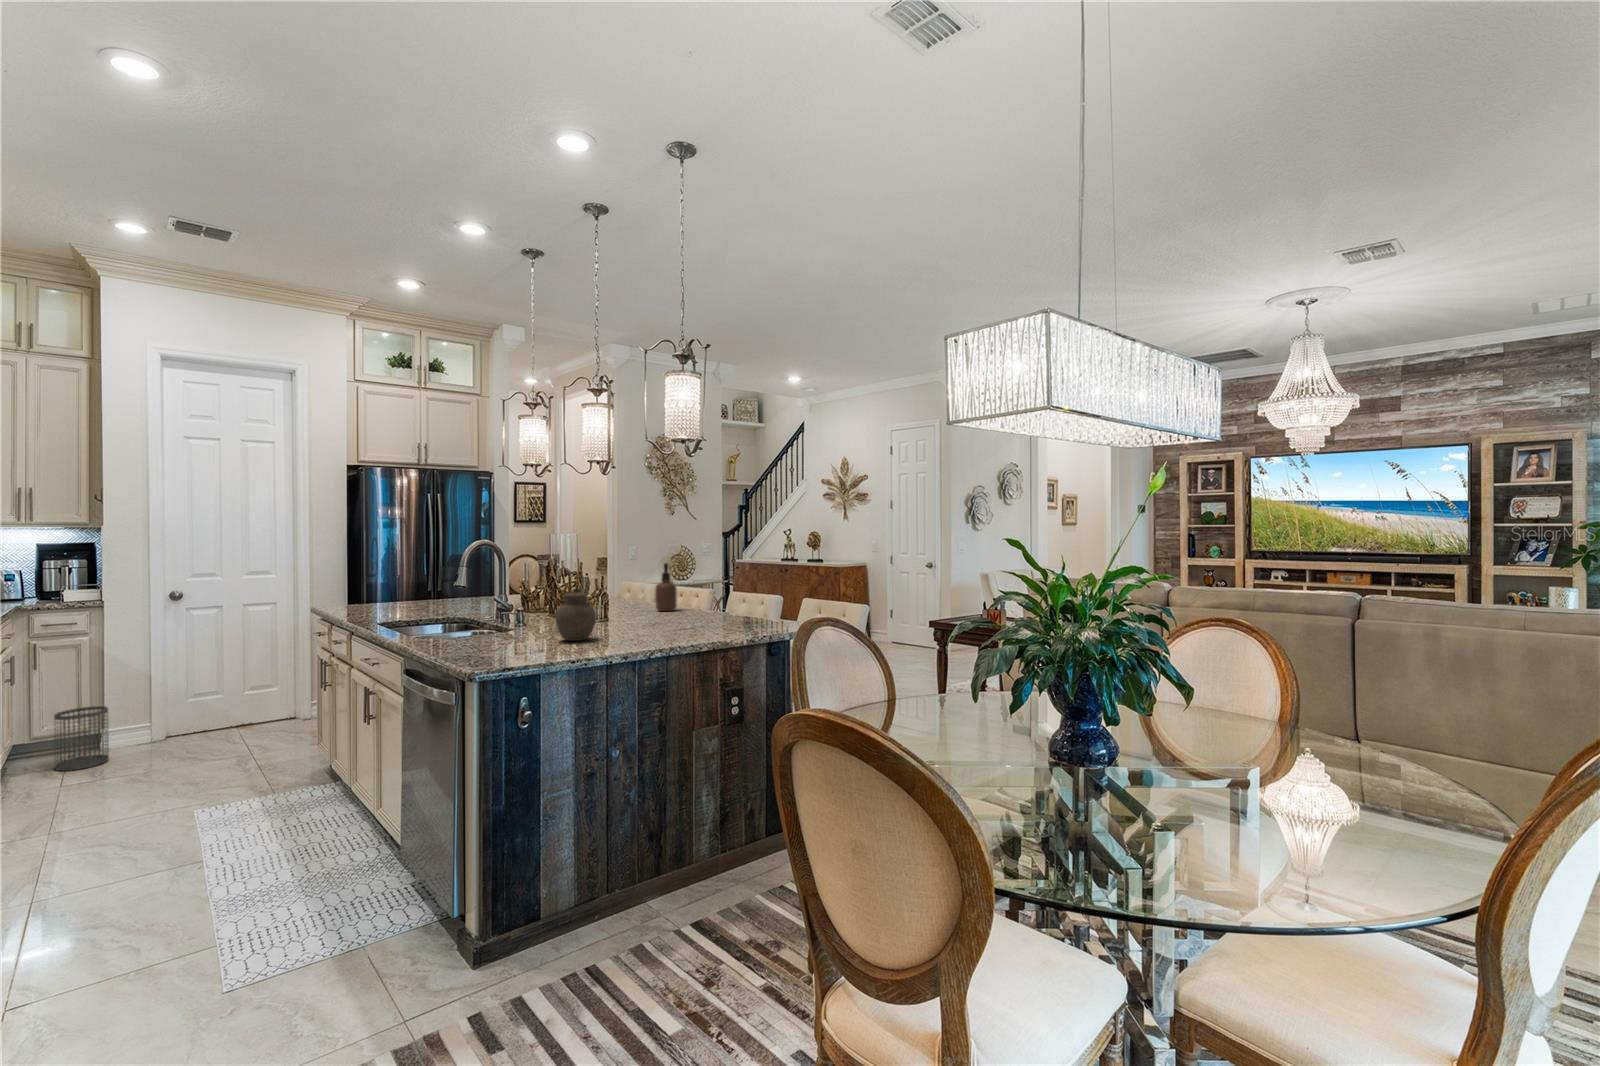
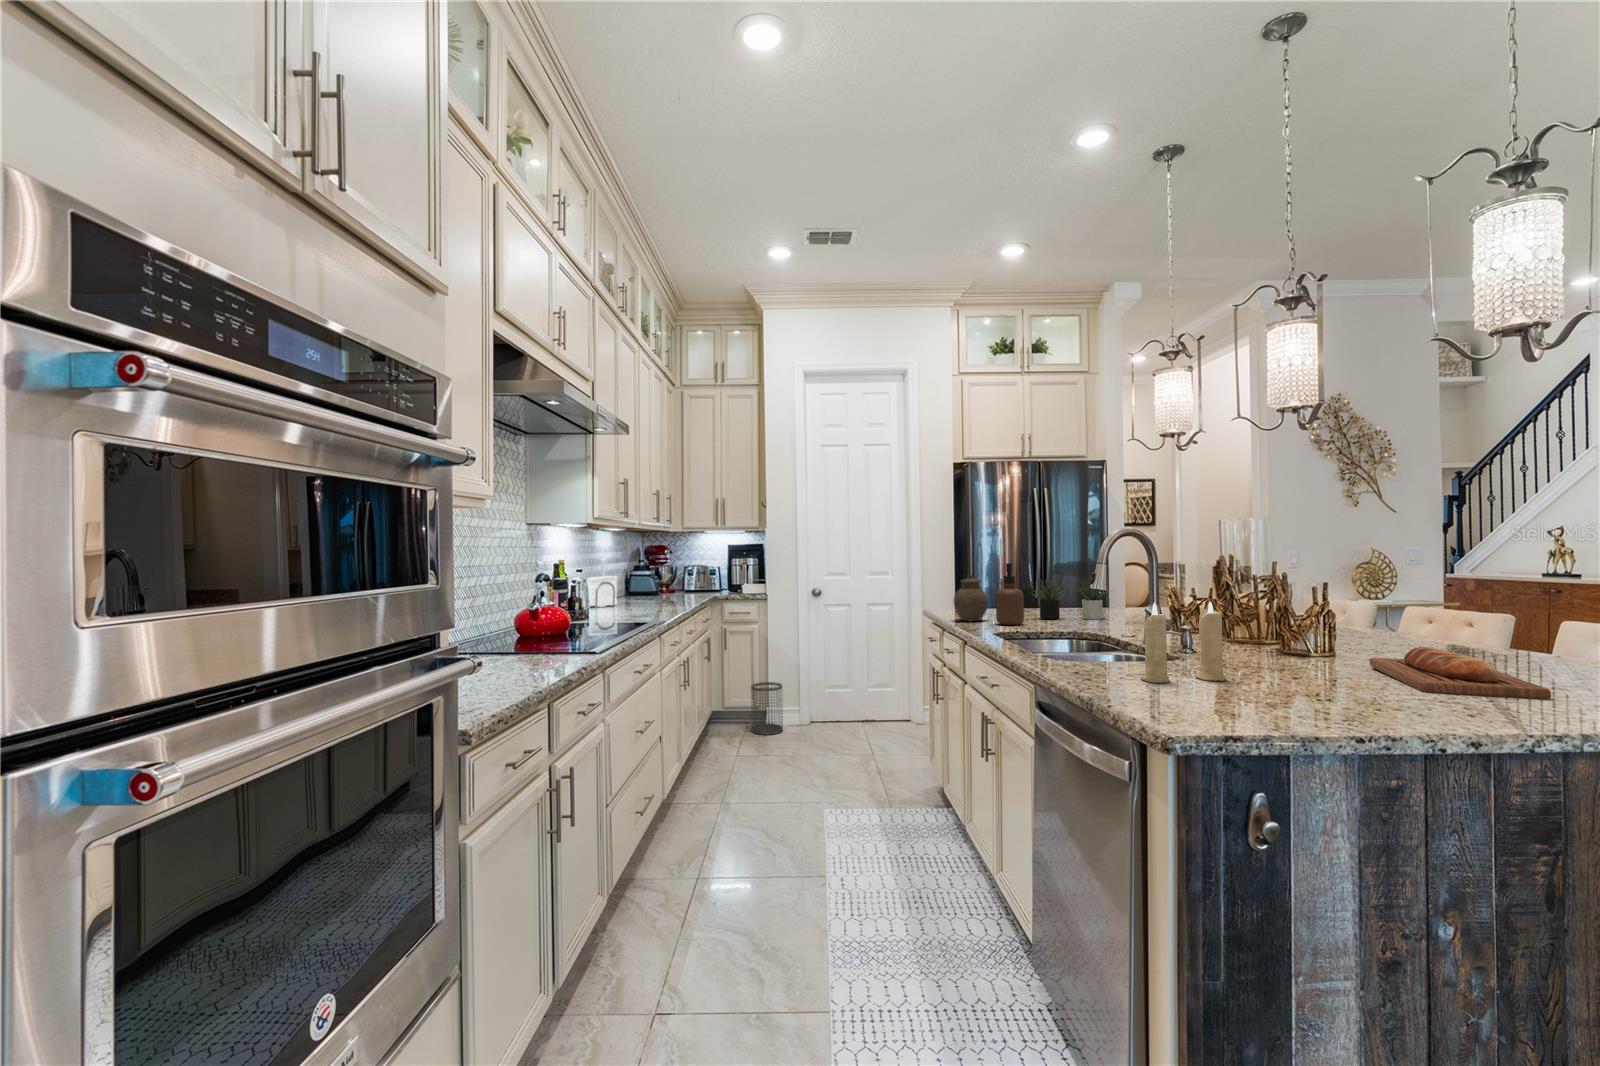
soap dispenser: present [656,563,677,611] -> present [996,563,1024,625]
succulent plant: none [415,571,488,609] -> present [1032,577,1106,620]
jar: present [555,588,596,641] -> present [954,575,988,621]
candle: none [478,592,533,648] -> present [1140,602,1227,683]
bread loaf: none [618,611,677,635] -> present [1370,647,1551,700]

